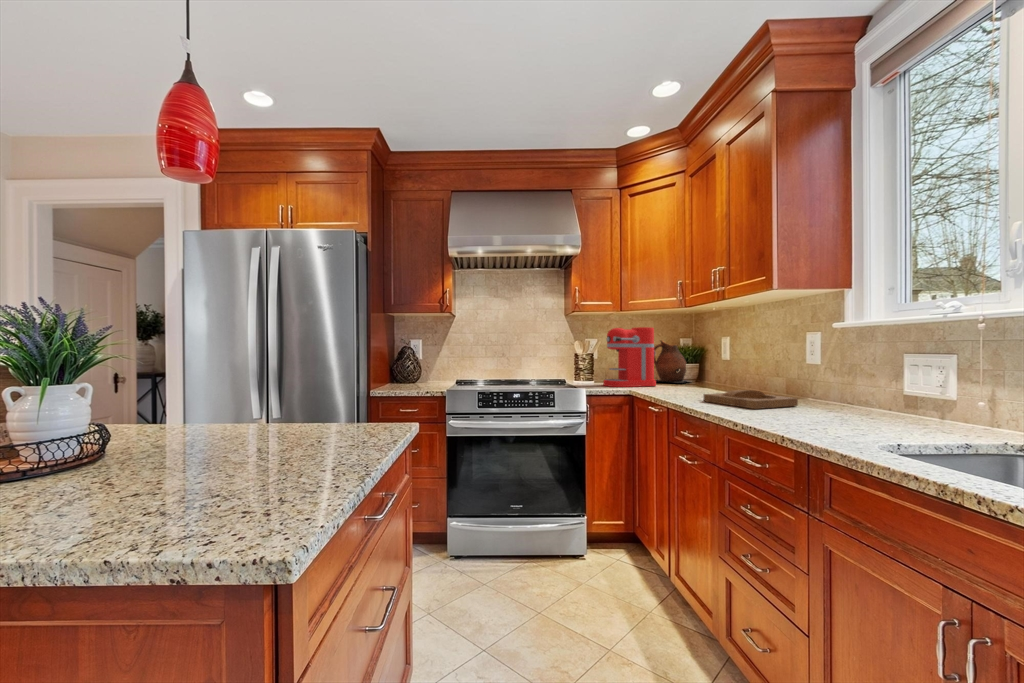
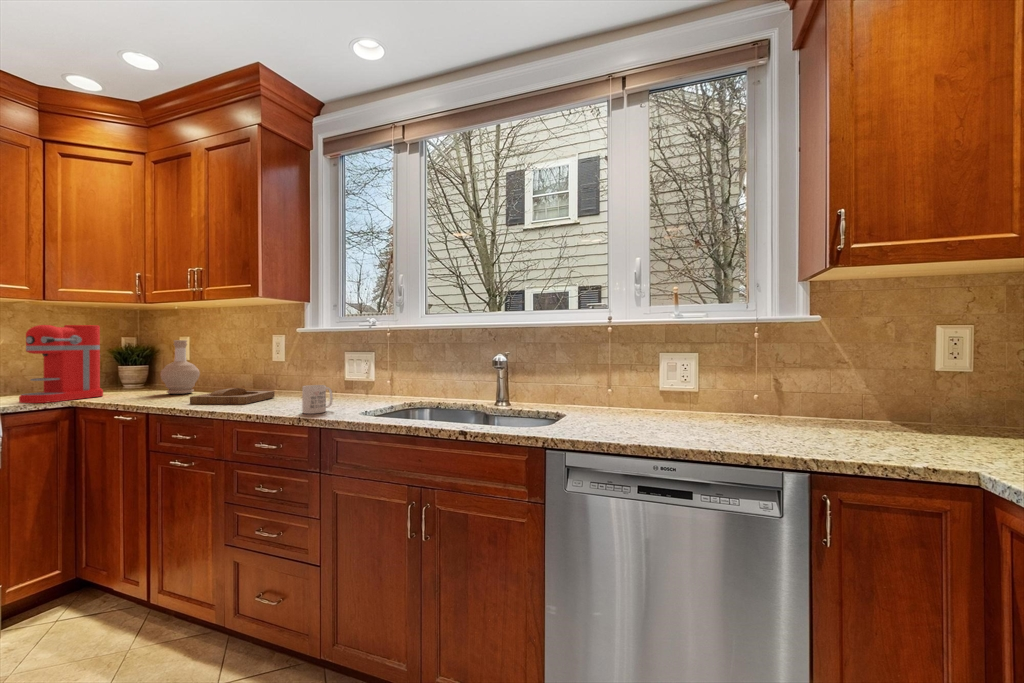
bottle: none [696,339,730,391] -> present [161,340,200,394]
ceramic pitcher: present [654,340,690,383] -> none [86,340,143,391]
mug: none [806,396,857,437] -> present [302,385,333,414]

